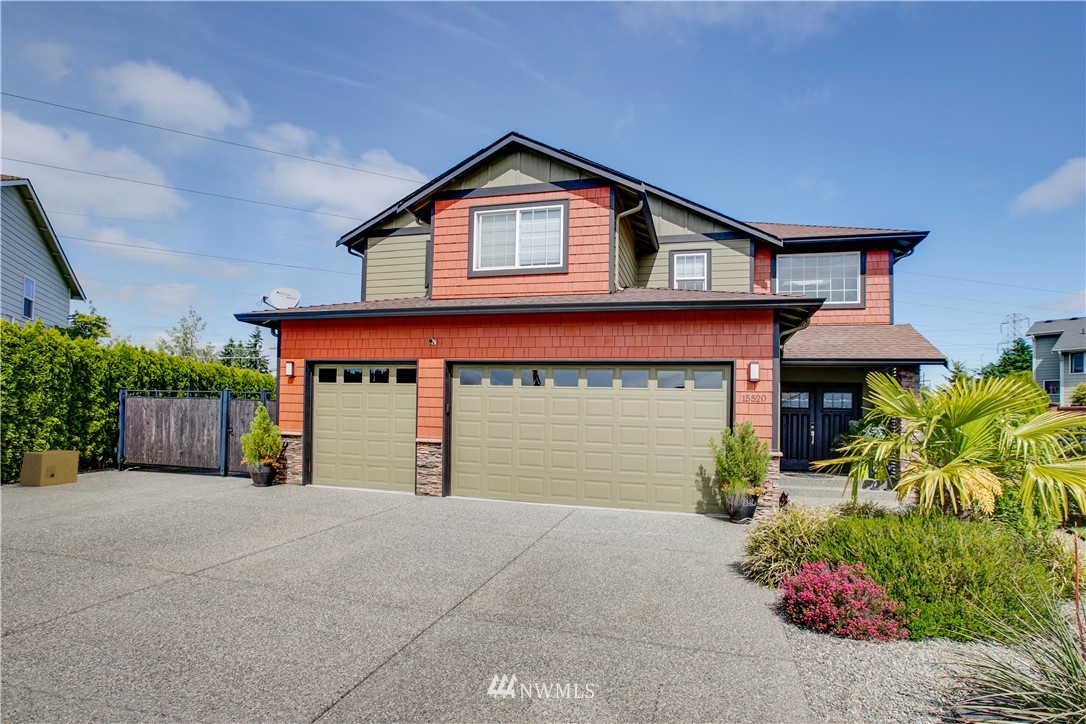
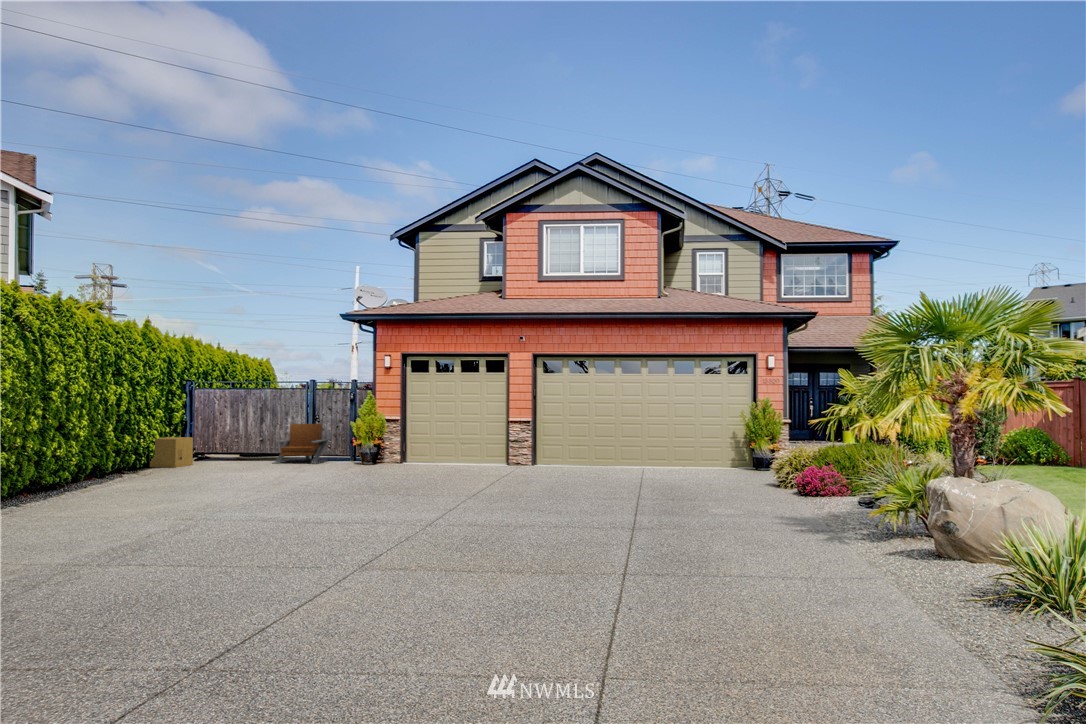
lounge chair: none [166,437,239,485] -> present [275,424,328,464]

